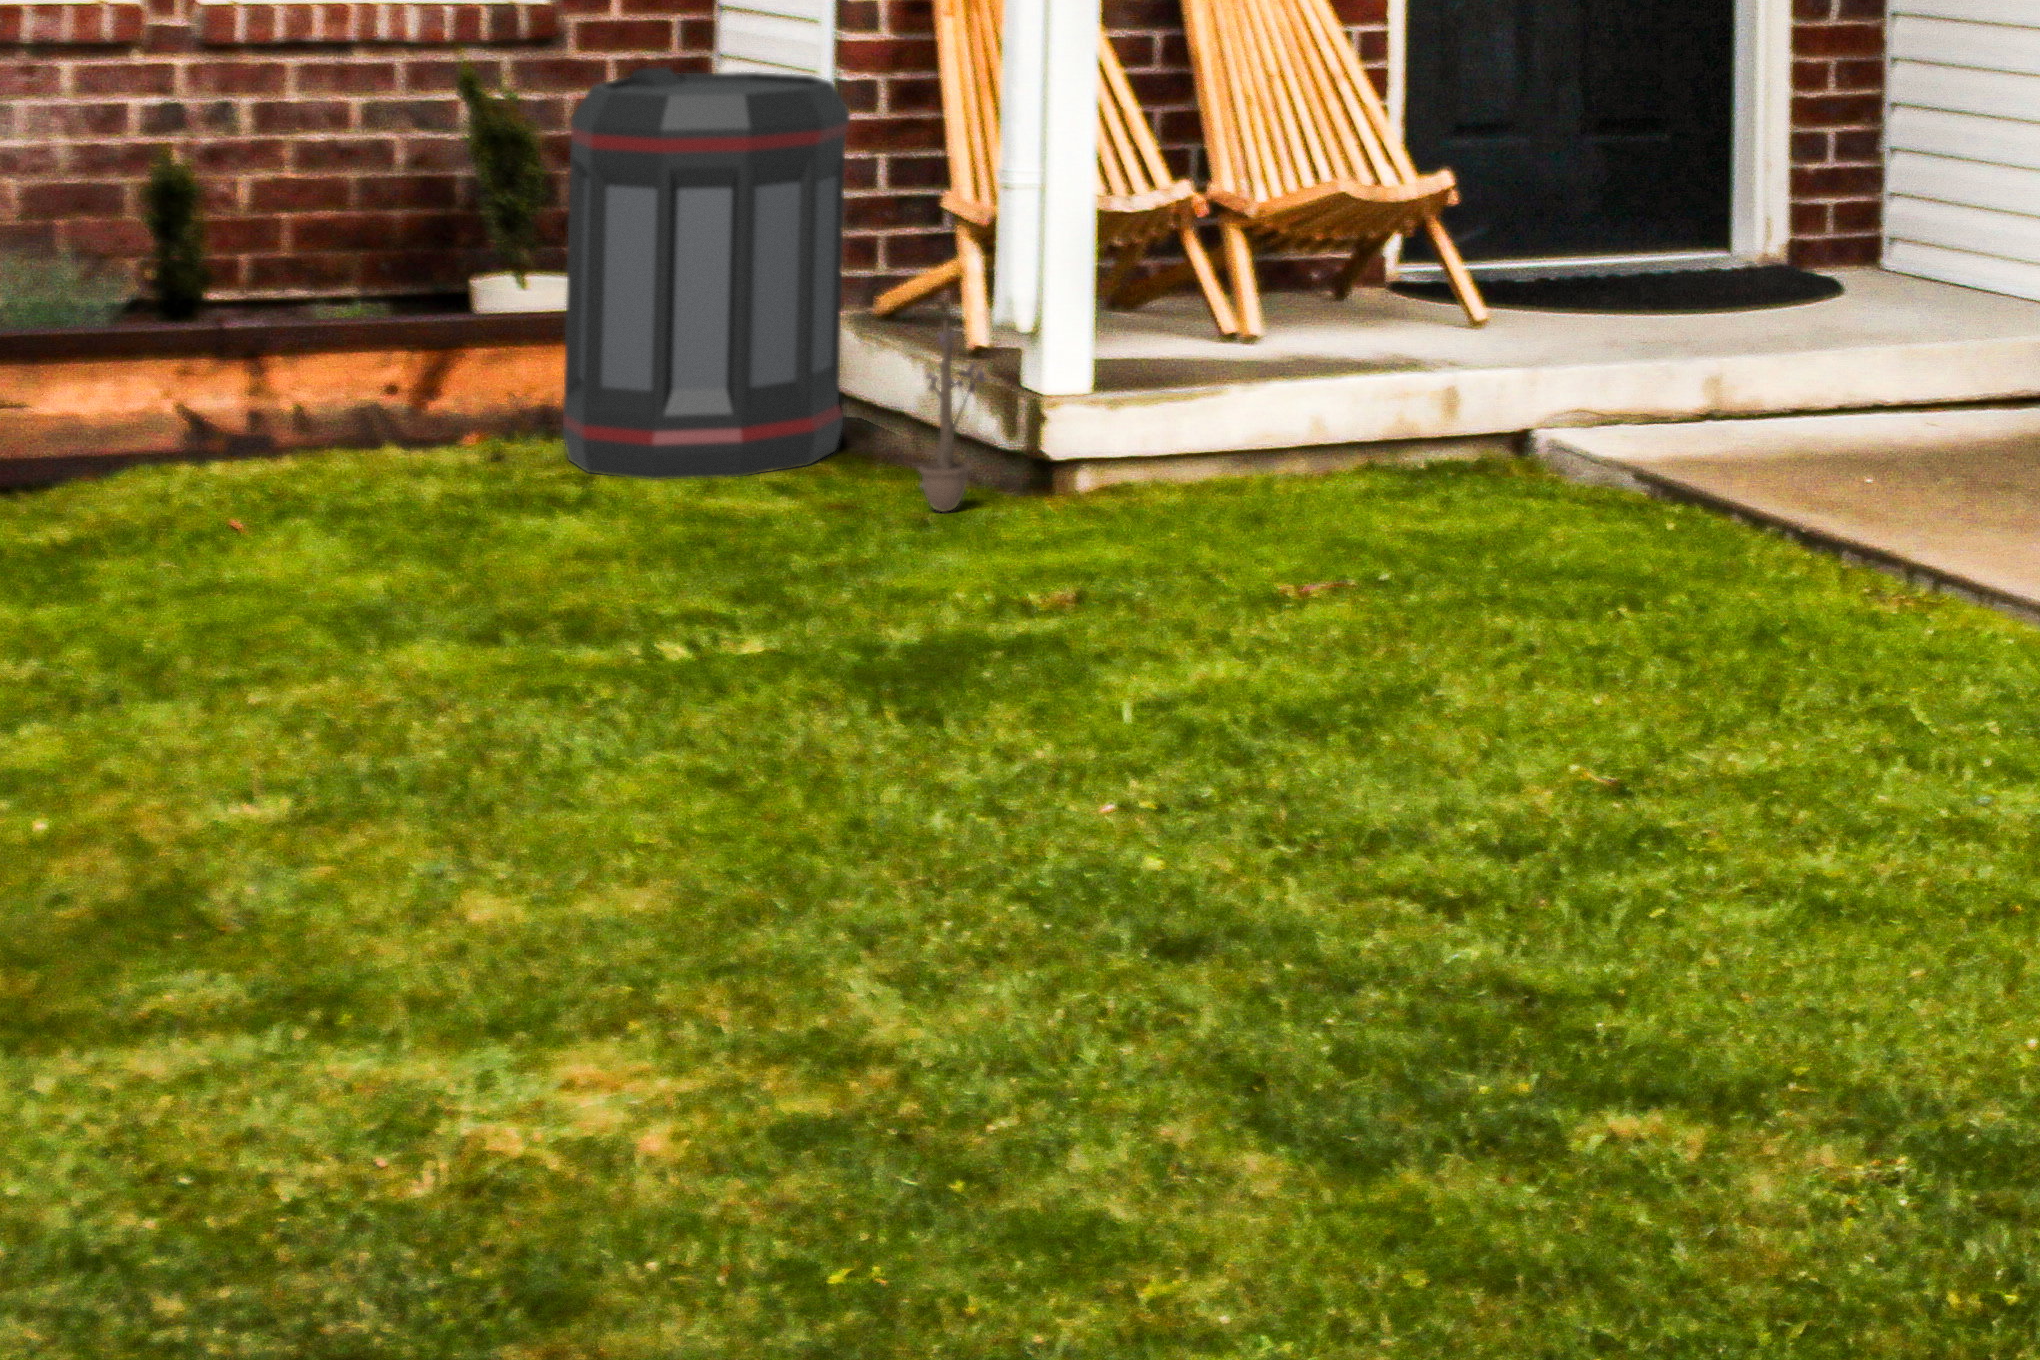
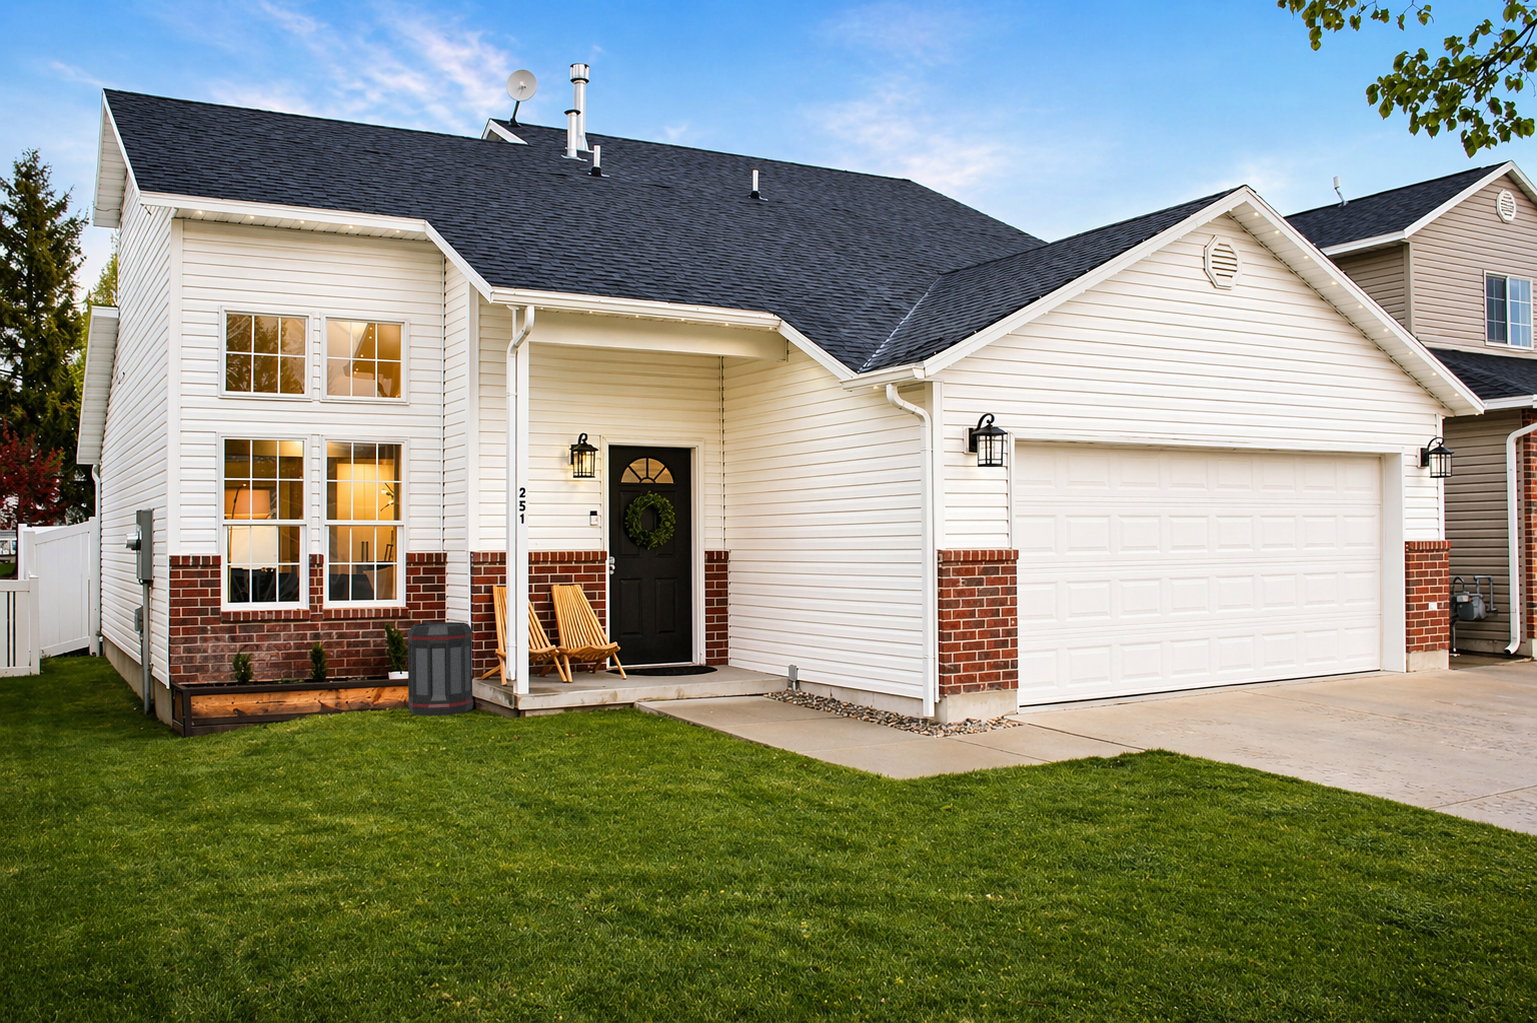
decorative plant: present [919,321,986,512] -> none [488,677,503,721]

